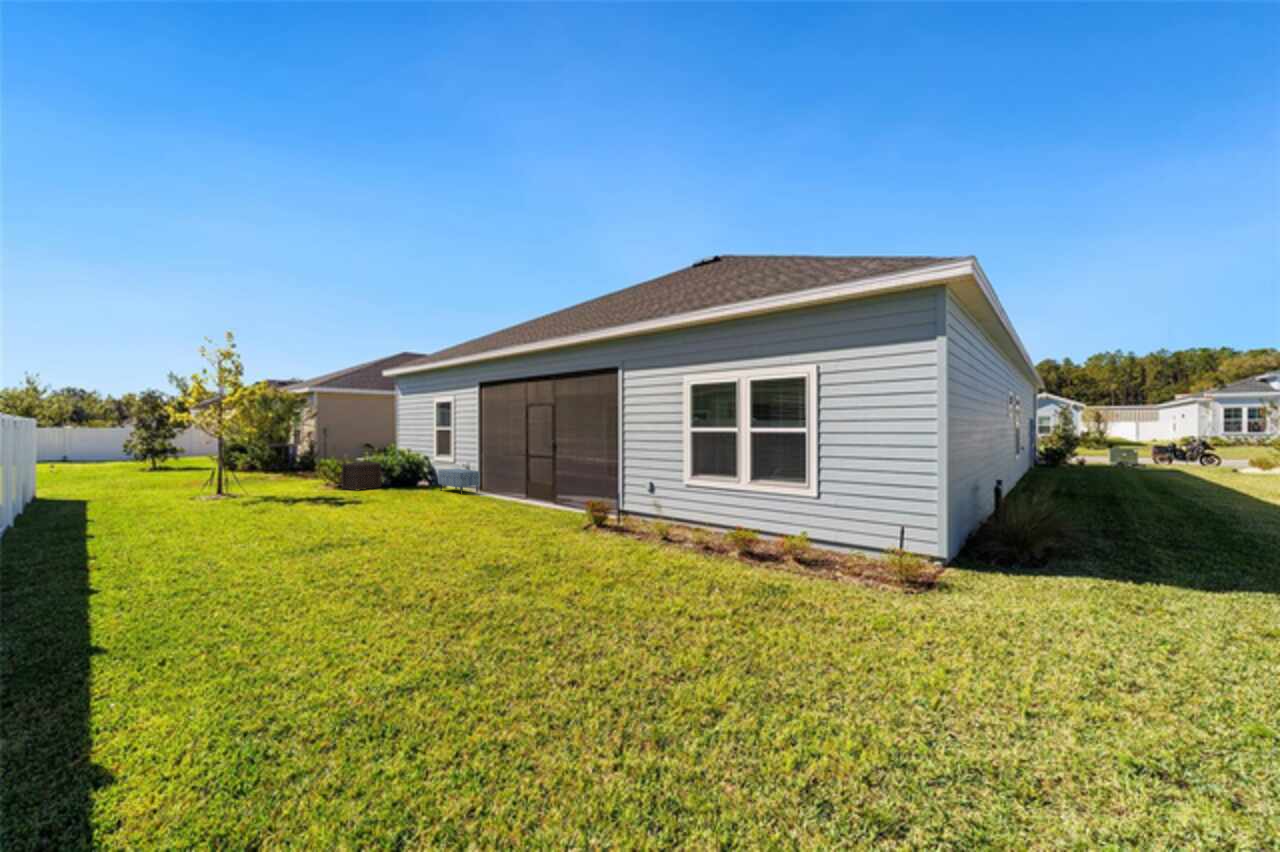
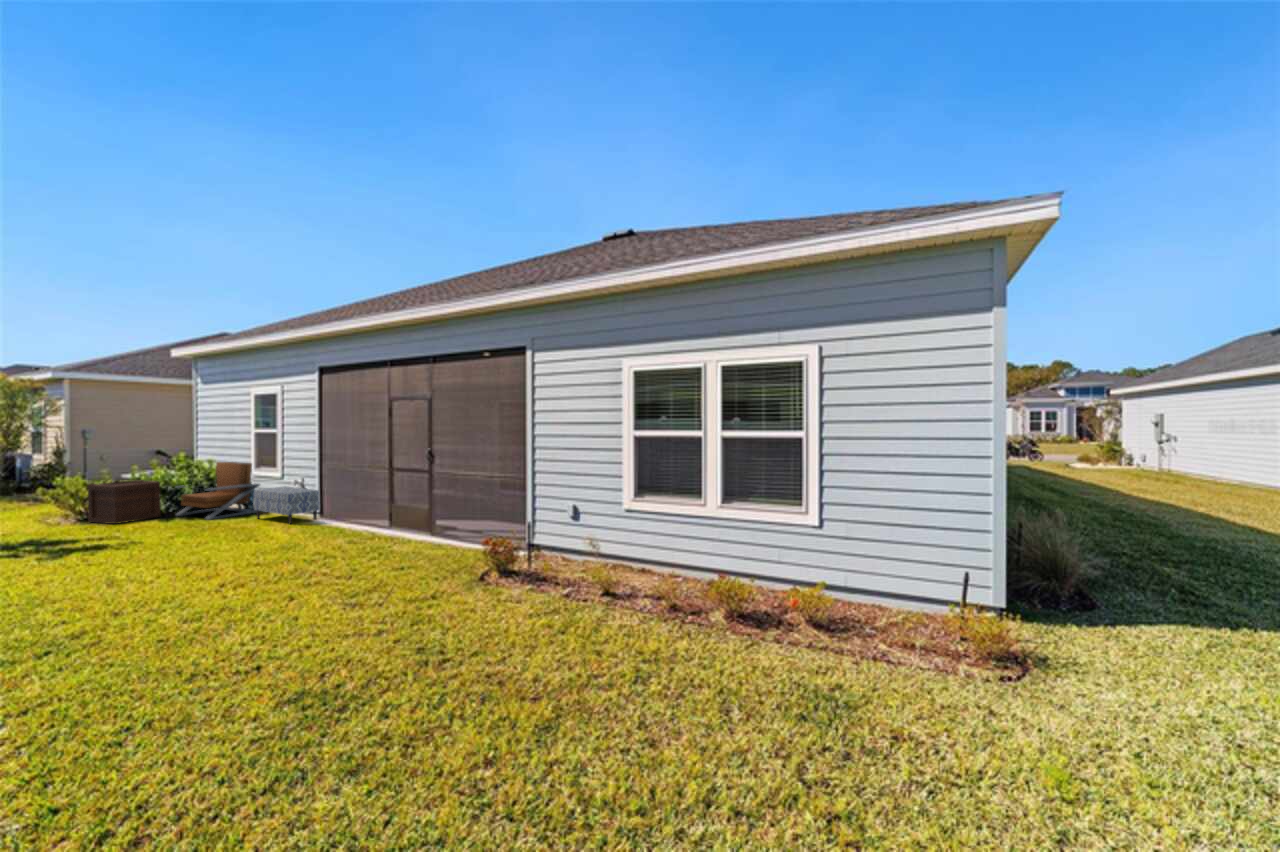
lounge chair: none [390,450,441,490] -> present [176,462,260,520]

